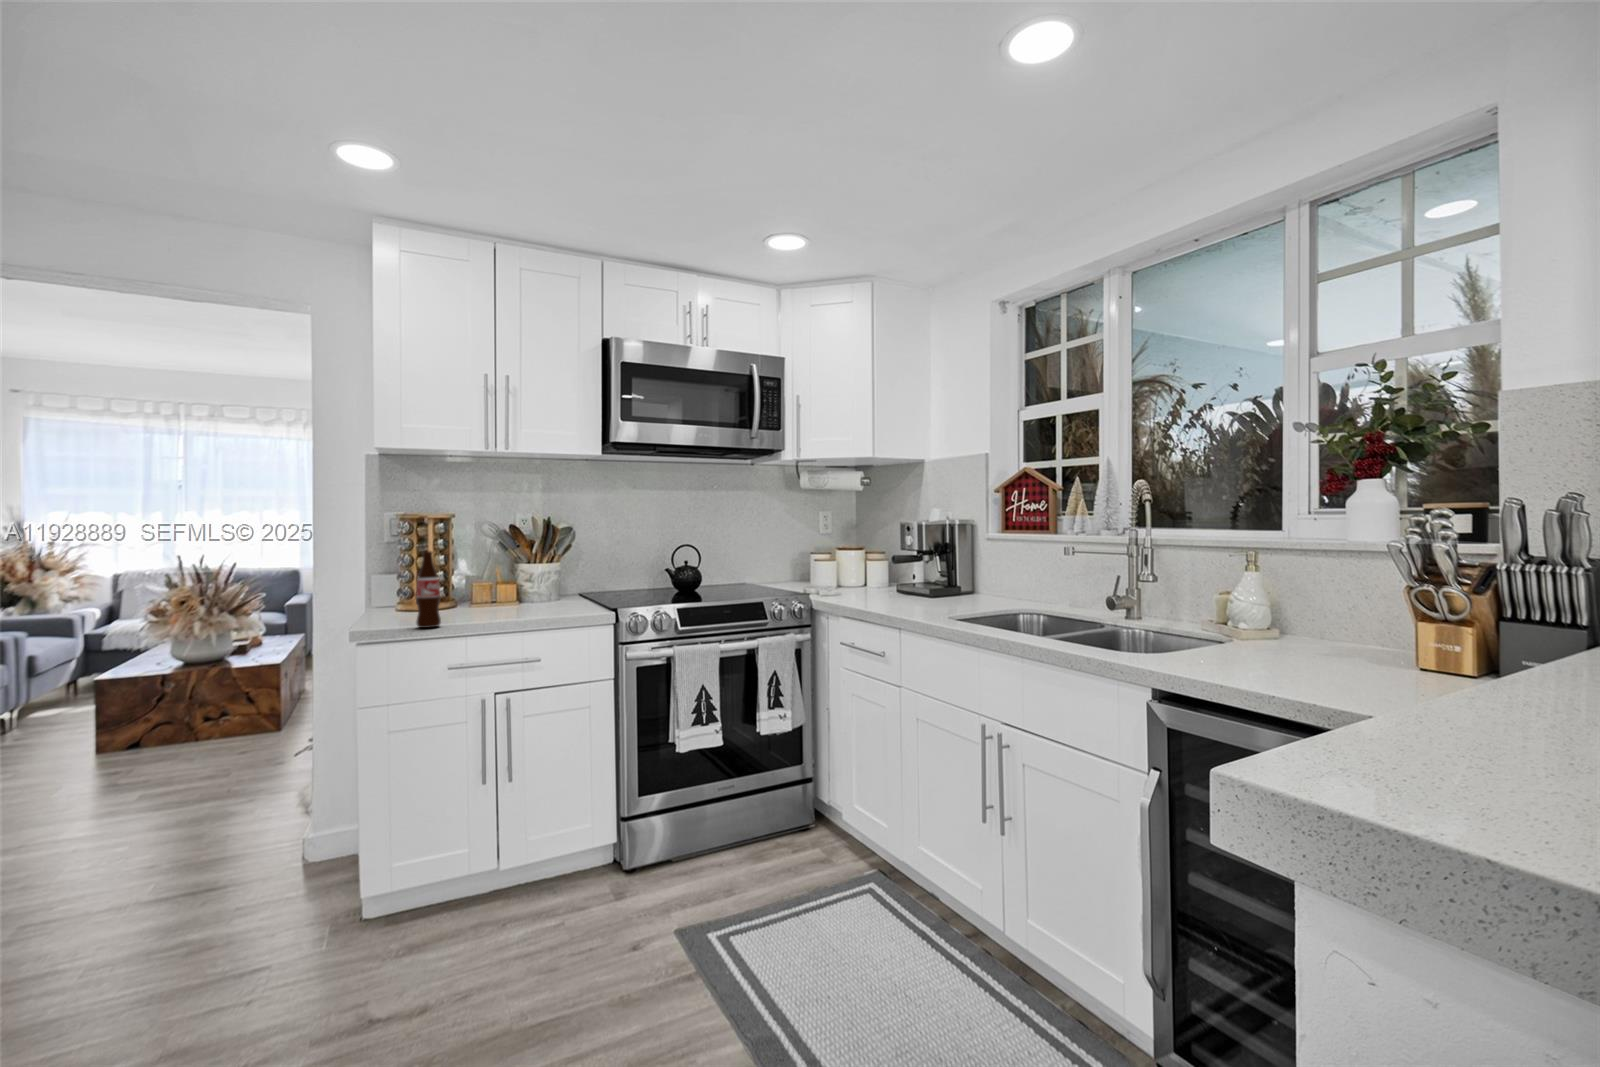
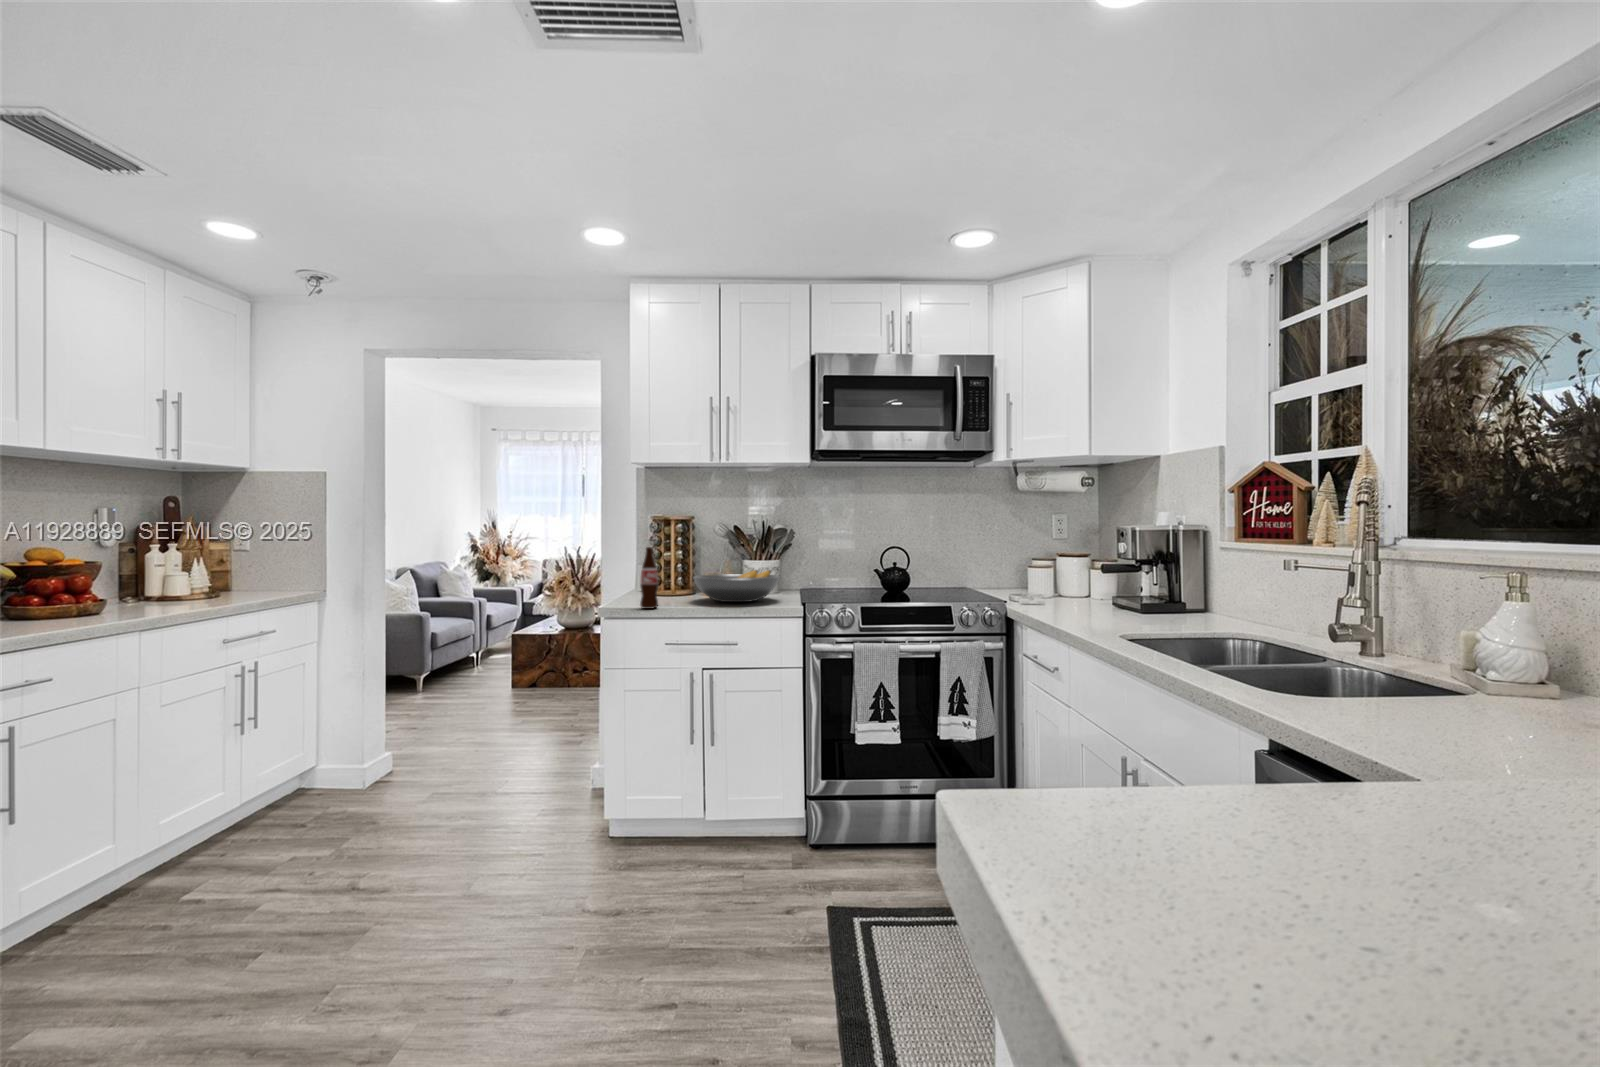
fruit bowl: none [472,574,579,613] -> present [693,570,780,602]

